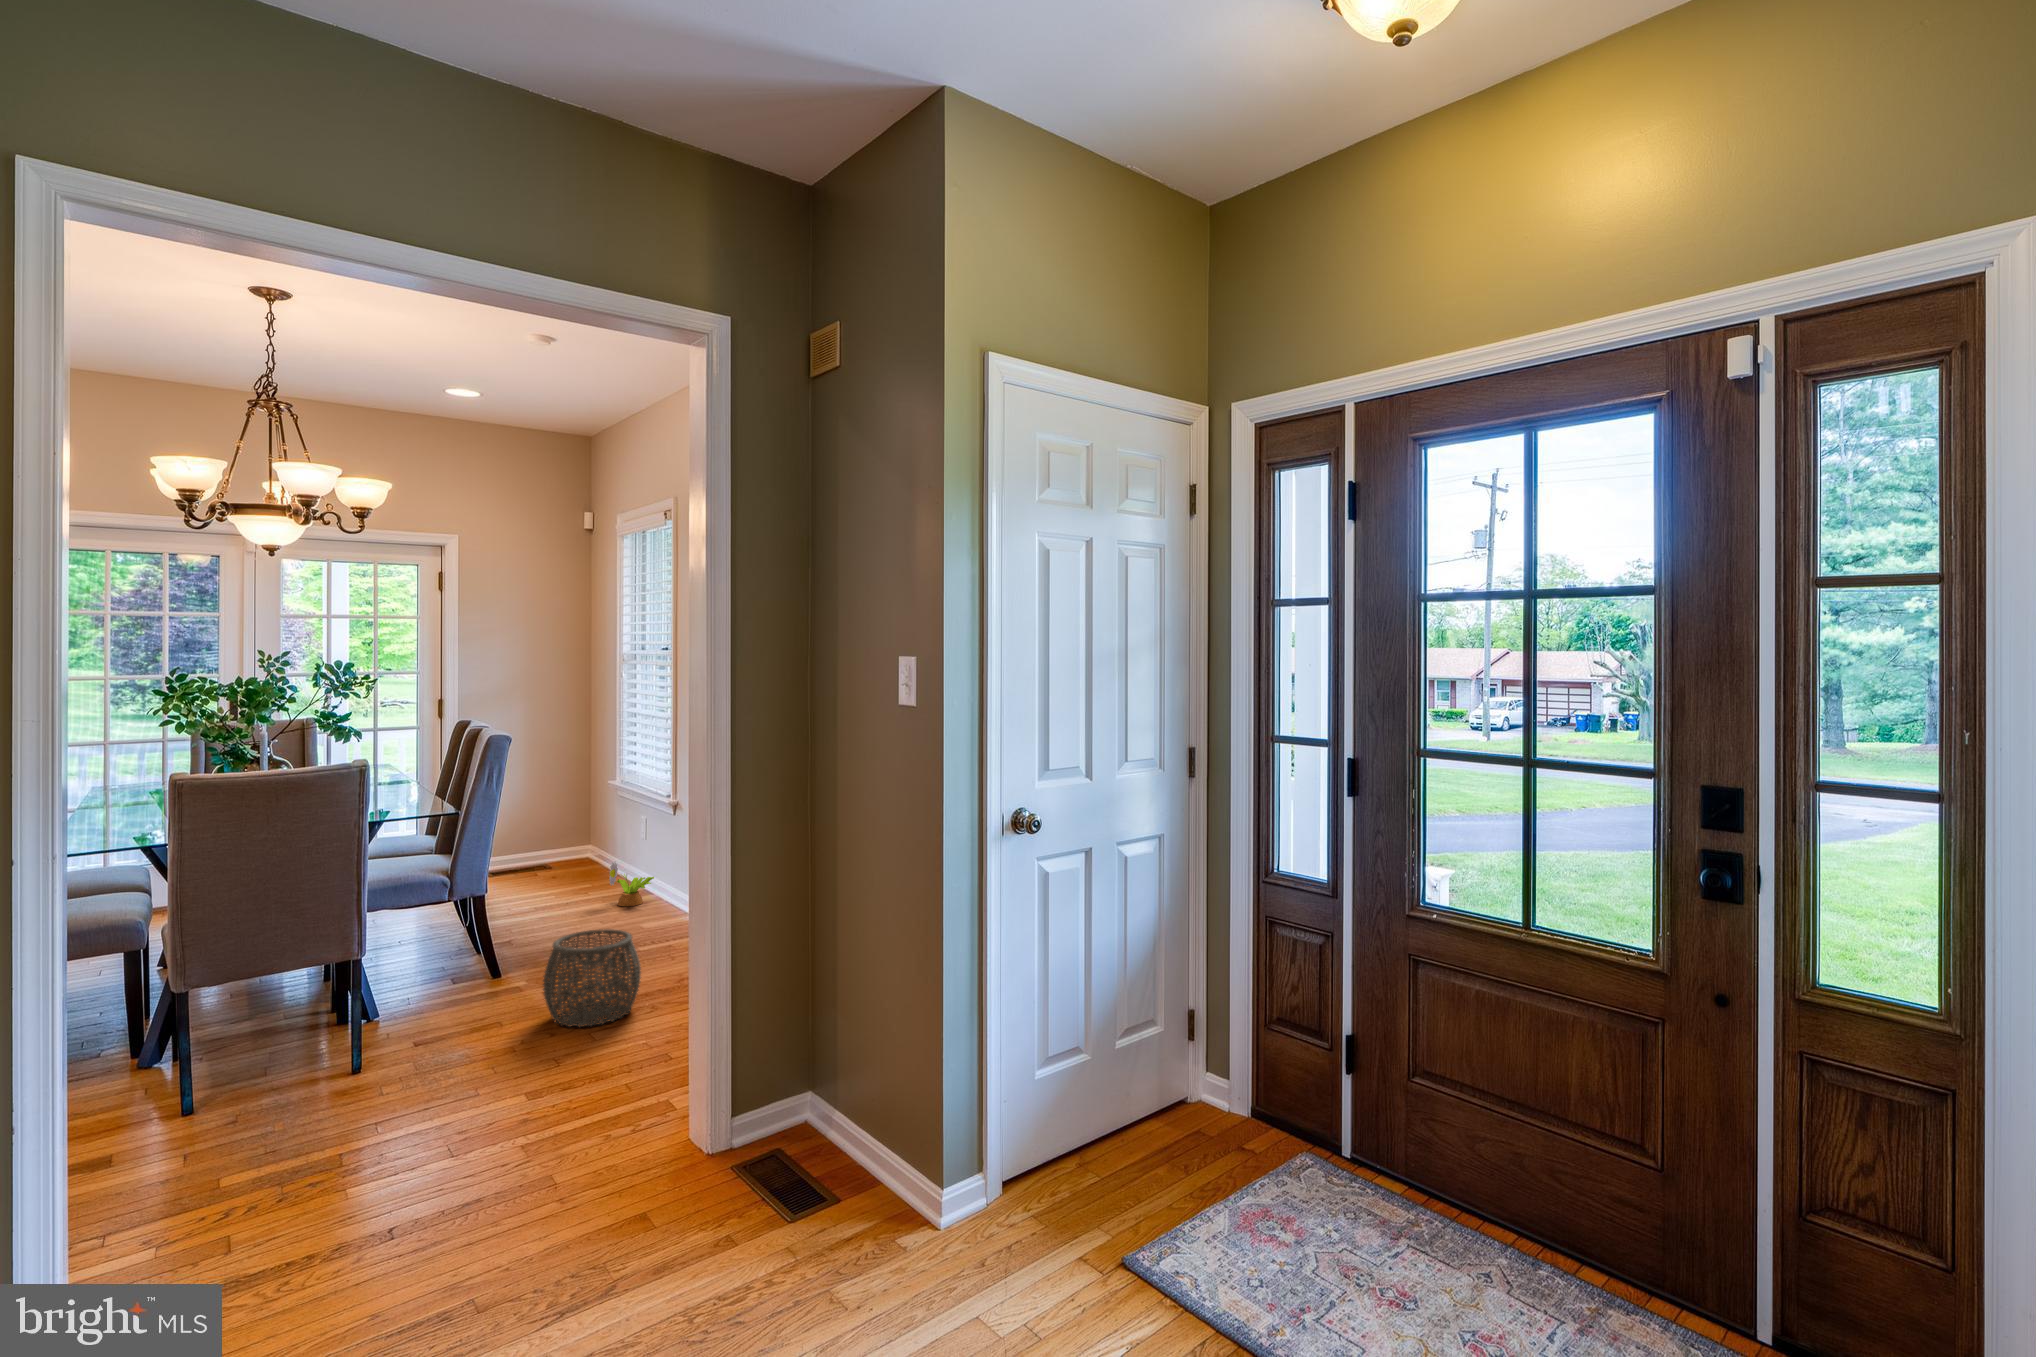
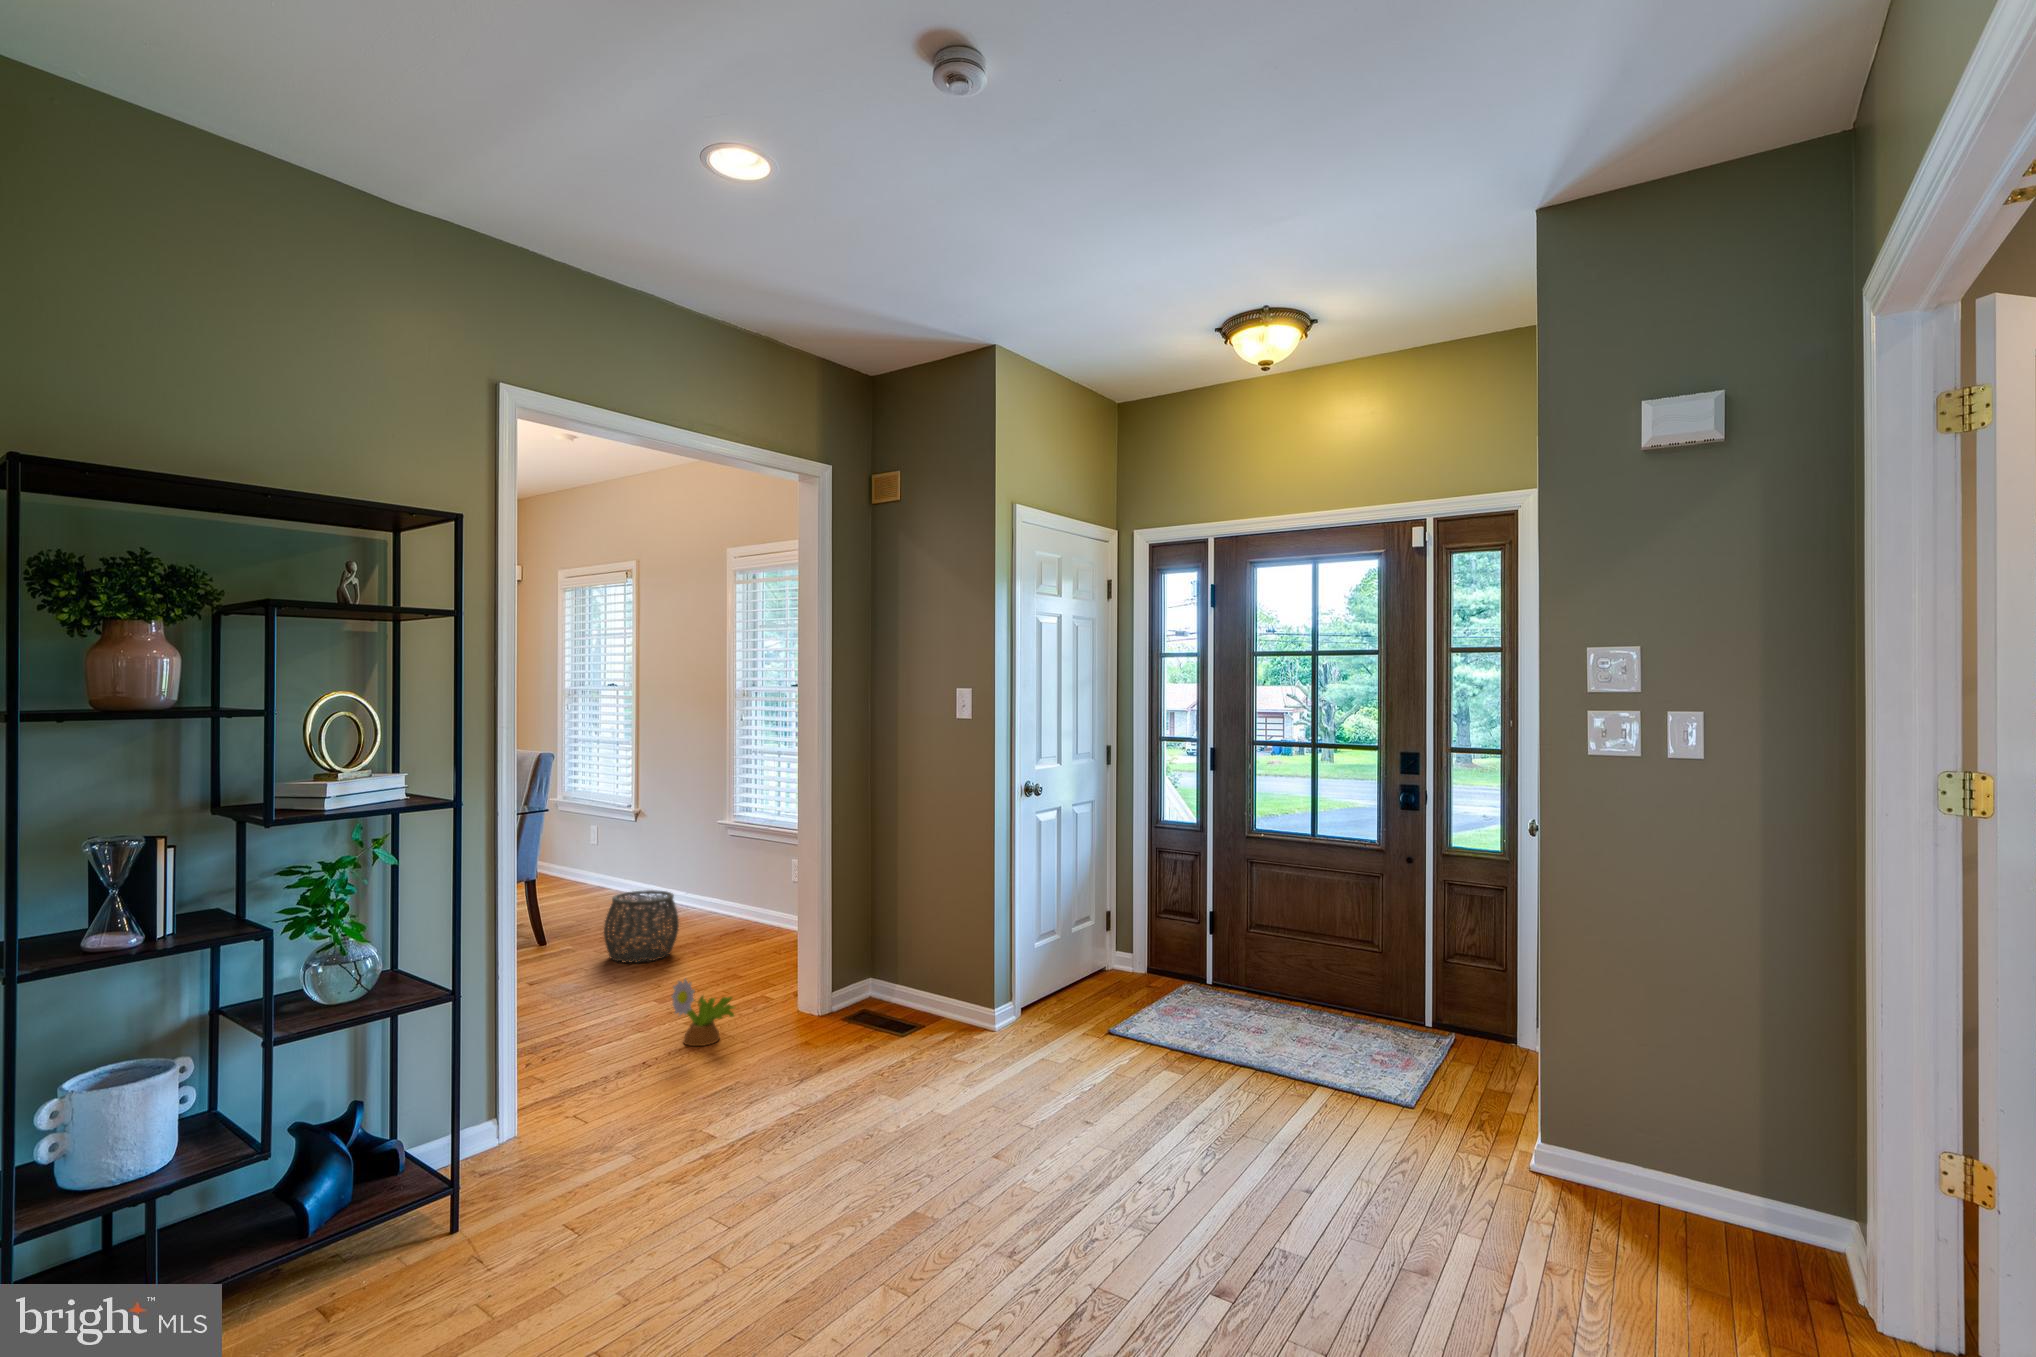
decorative plant: present [609,863,654,906] -> present [672,979,734,1046]

